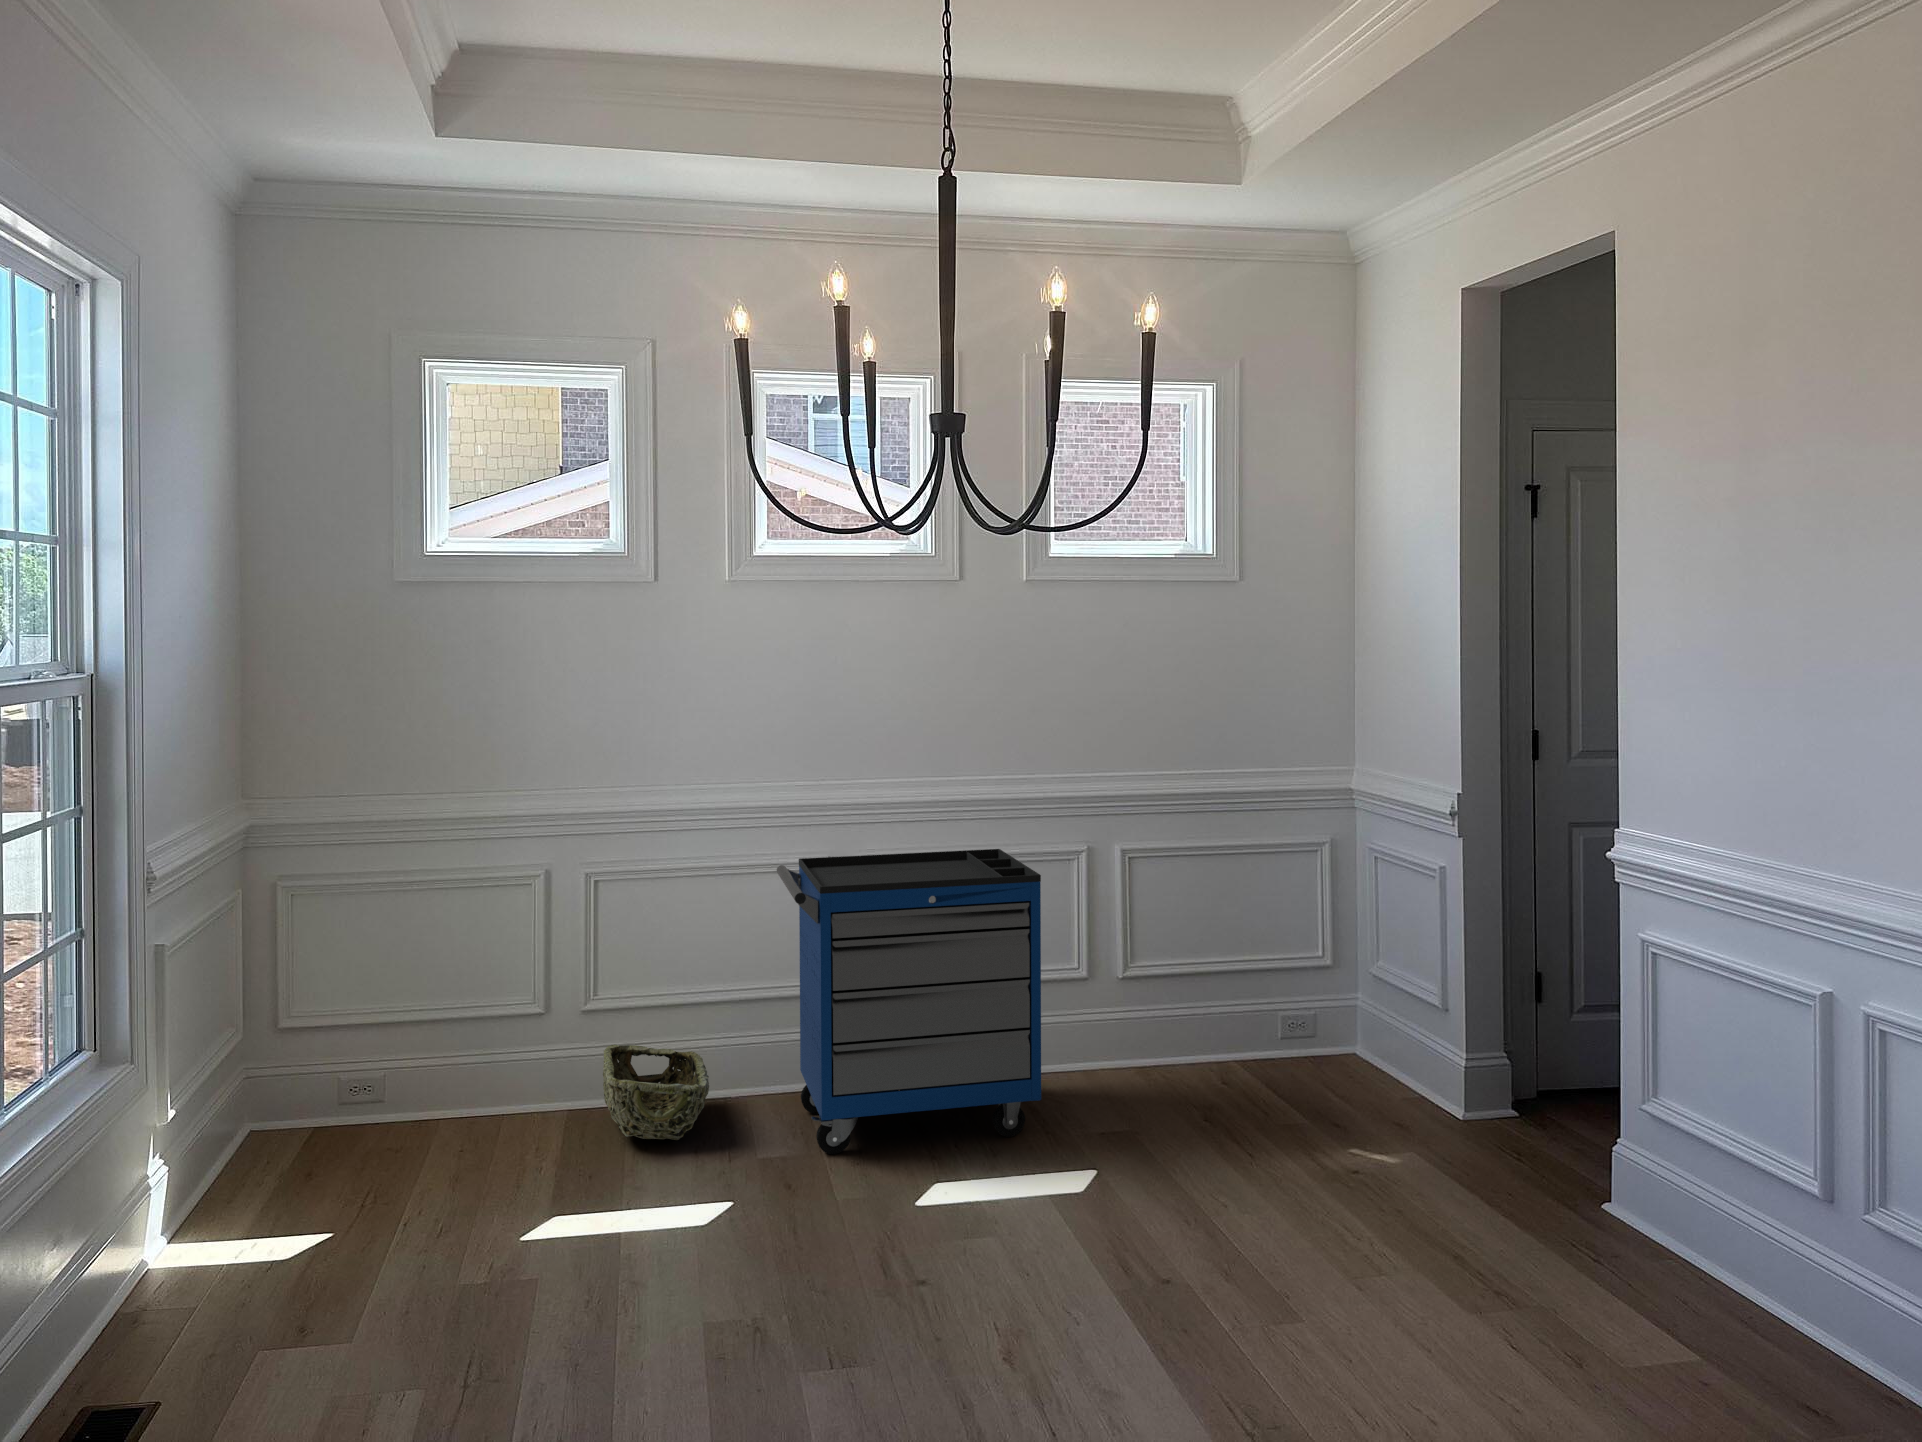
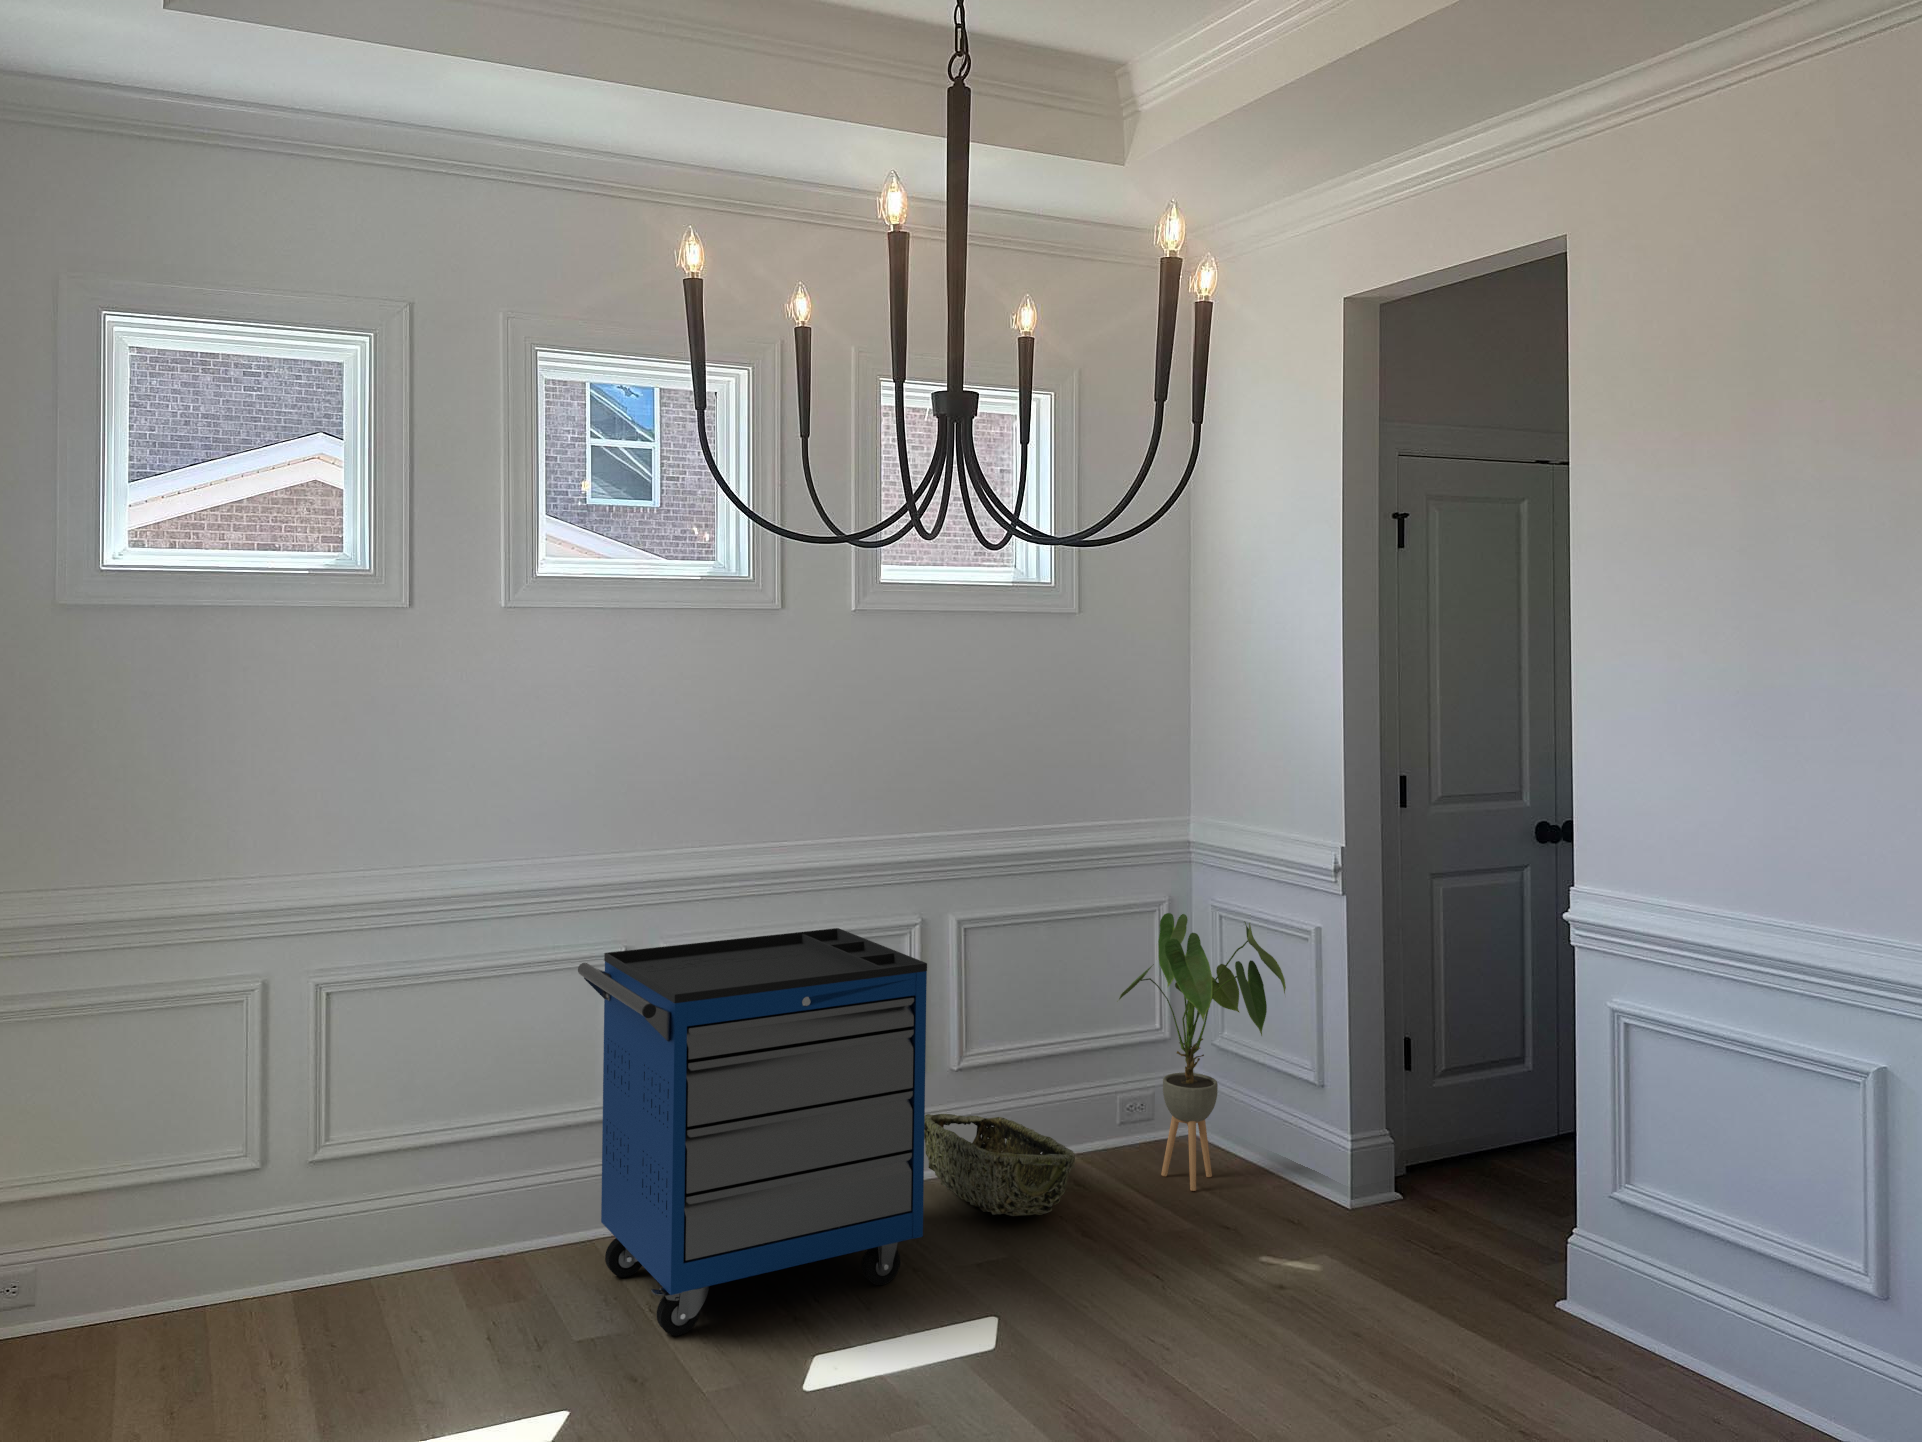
house plant: none [1264,849,1415,1094] -> present [1119,913,1286,1191]
woven basket: present [603,1045,709,1140] -> present [924,1114,1075,1216]

